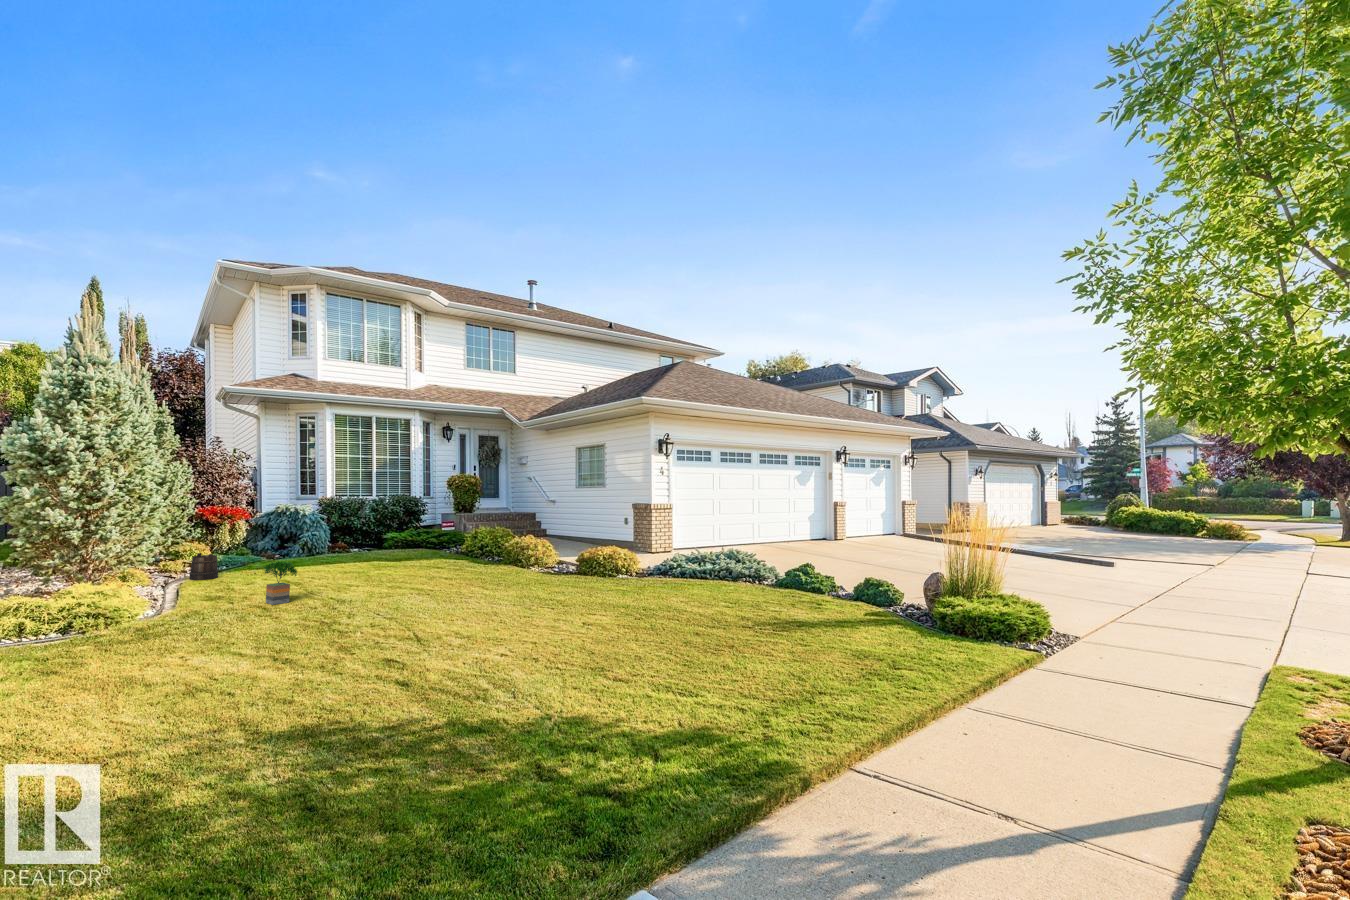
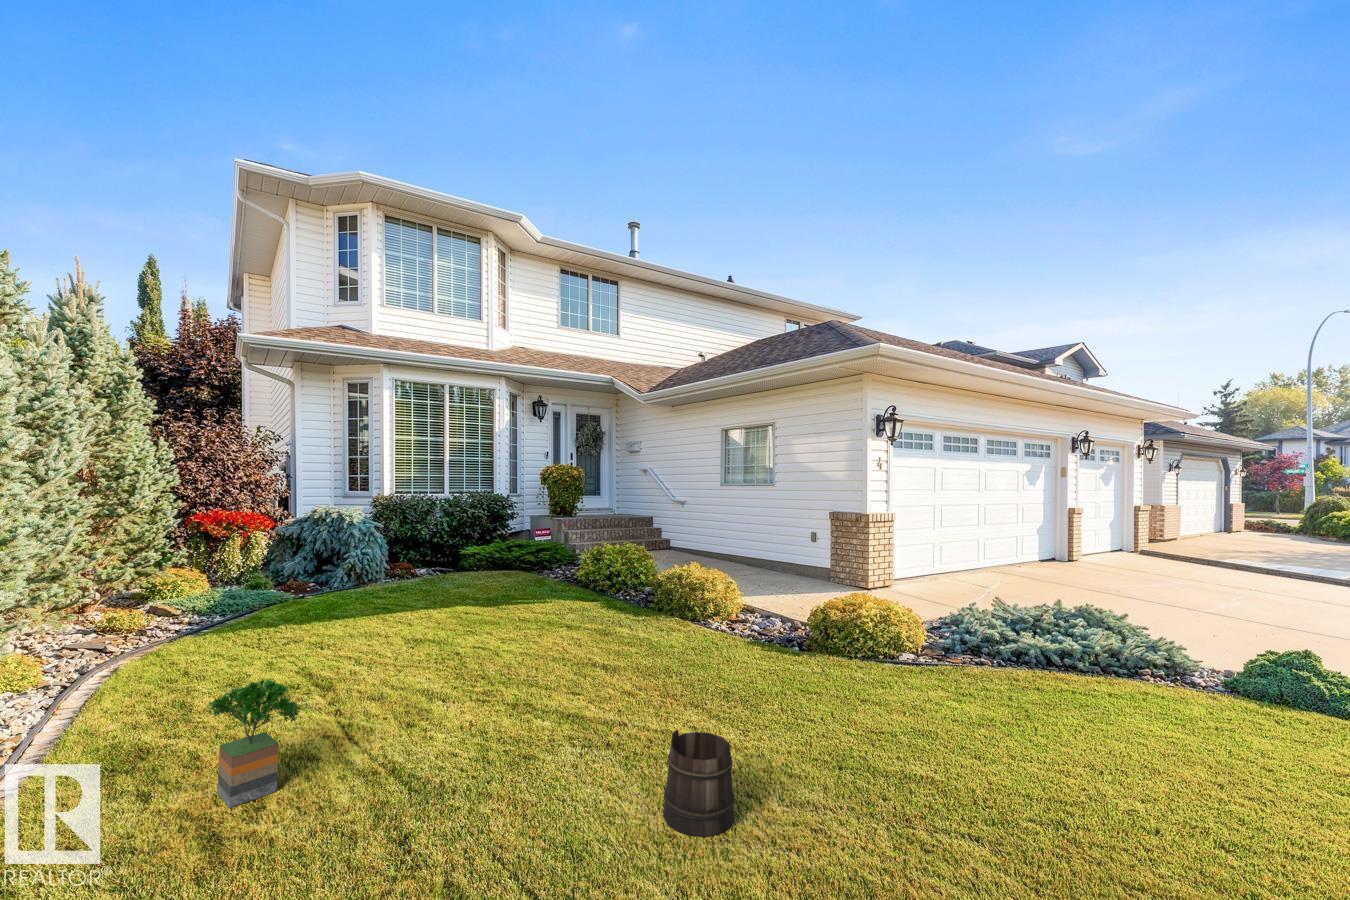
bucket: present [189,553,218,580] -> present [663,730,735,837]

